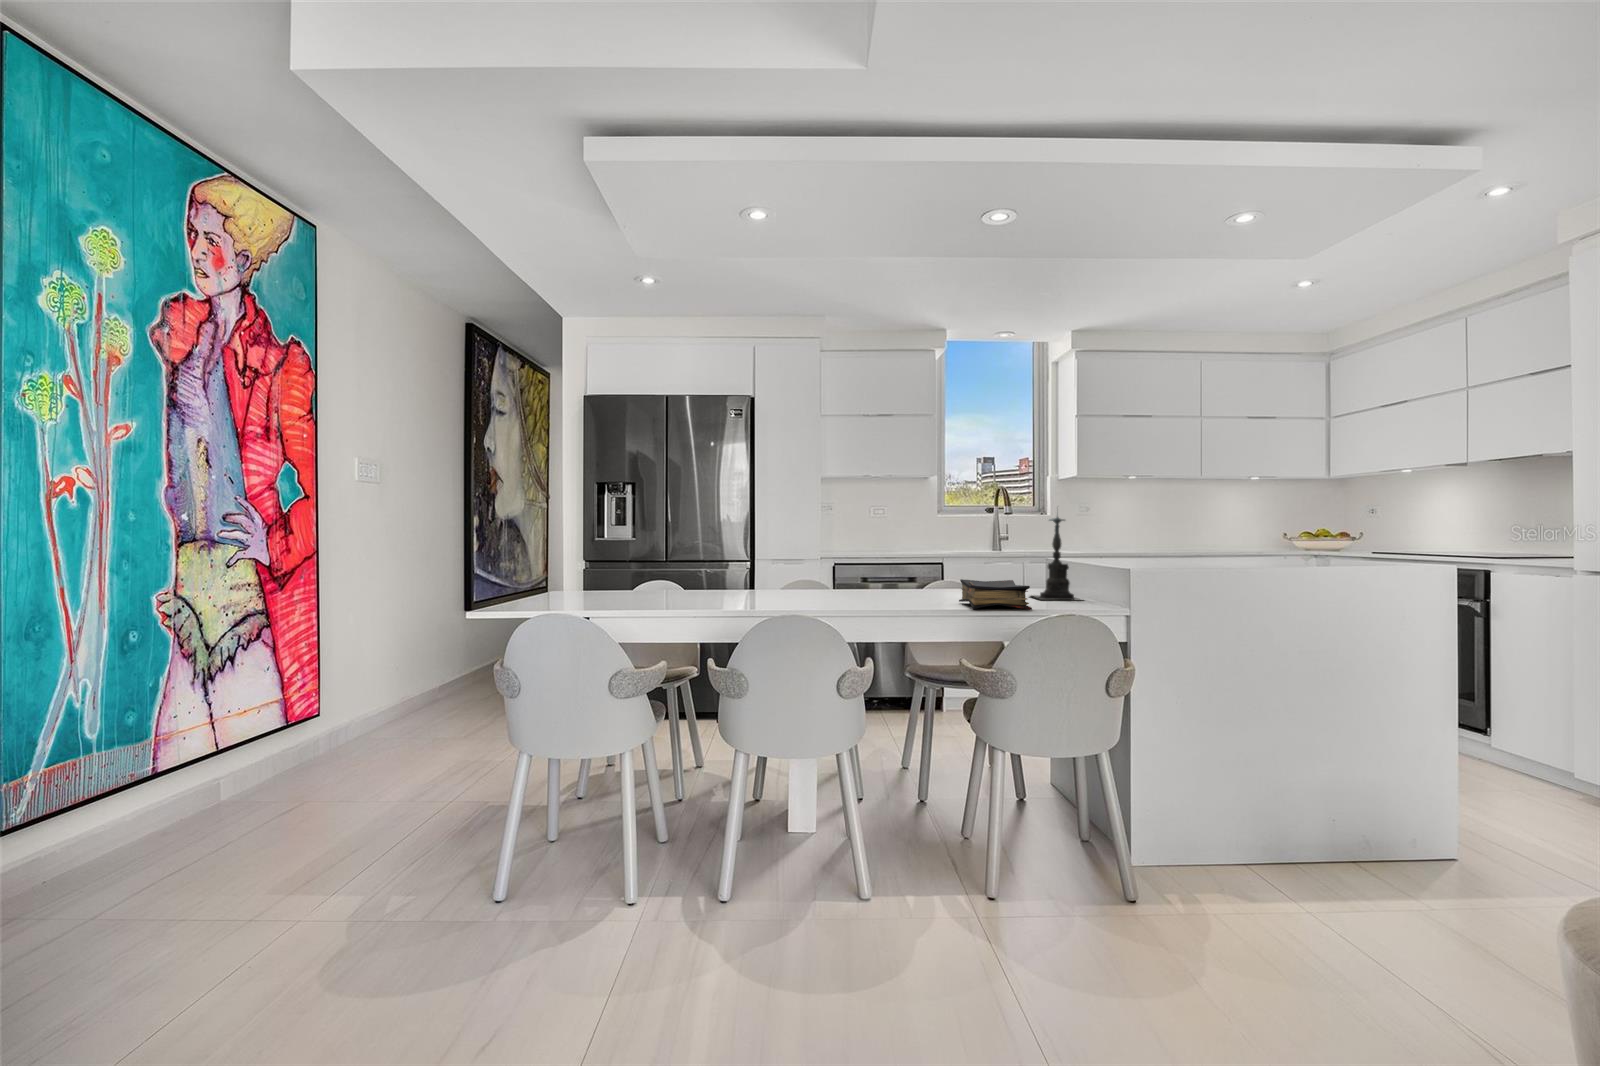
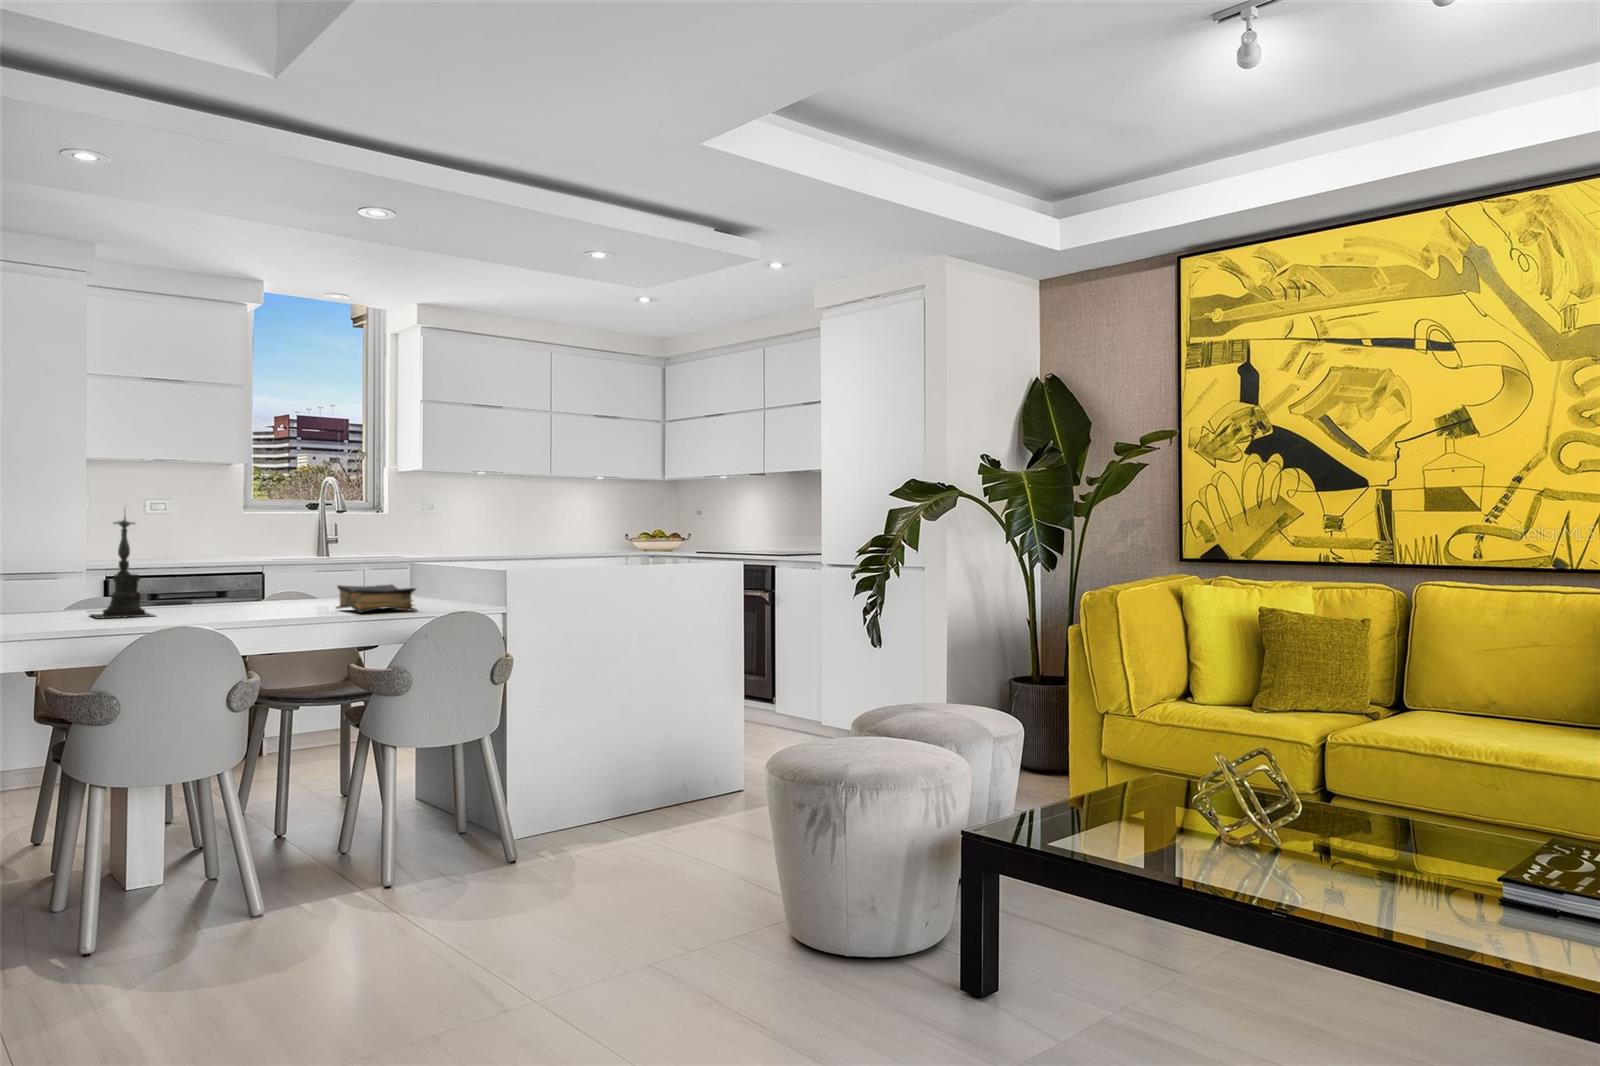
candle holder: present [1031,516,1080,600] -> present [91,516,153,618]

